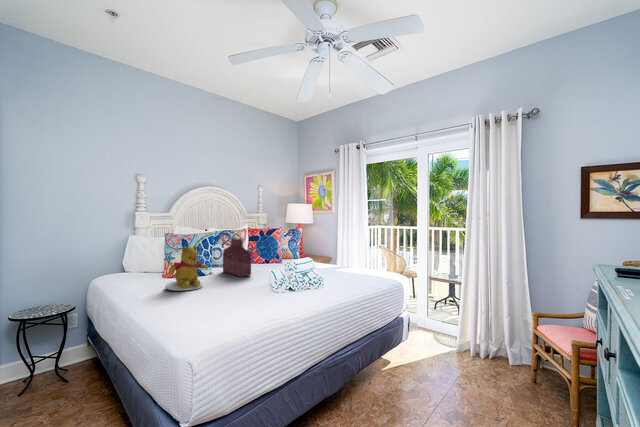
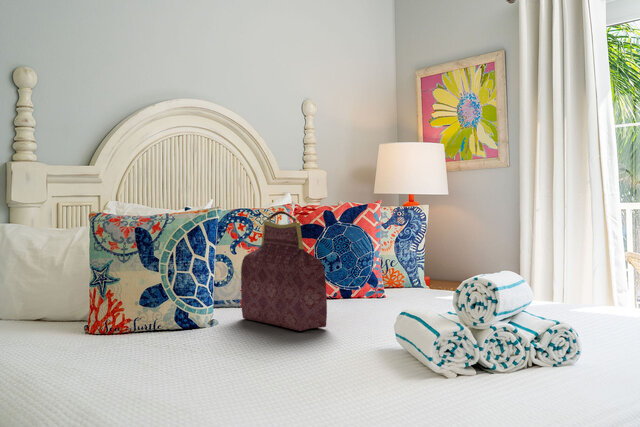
teddy bear: present [165,246,209,291] -> none [106,239,220,368]

